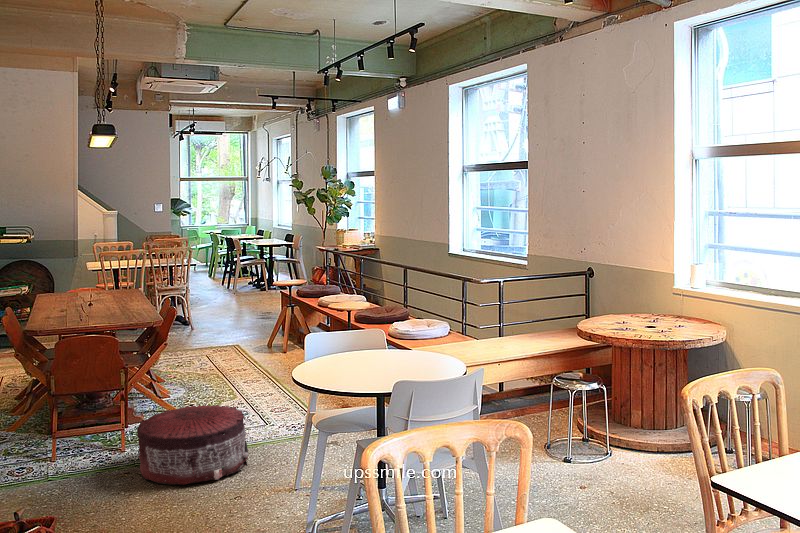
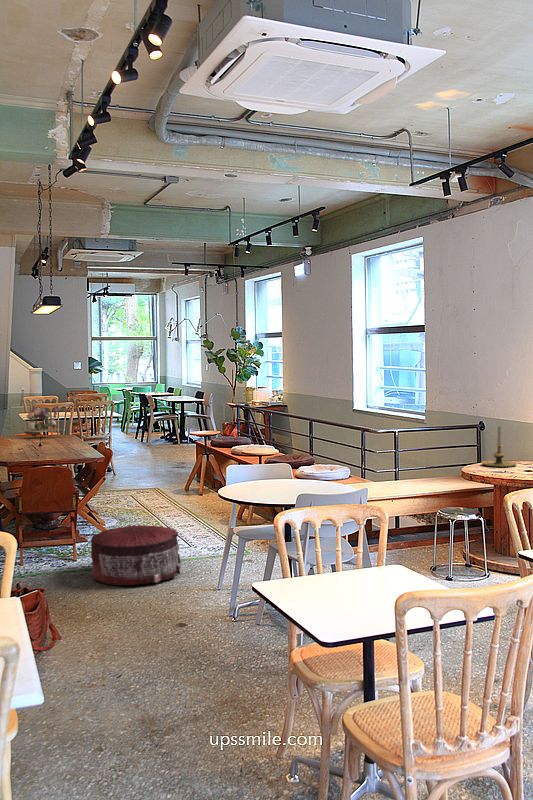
flower arrangement: none [73,257,124,295] -> present [21,406,61,437]
candle holder: none [599,280,641,327] -> present [481,427,517,467]

